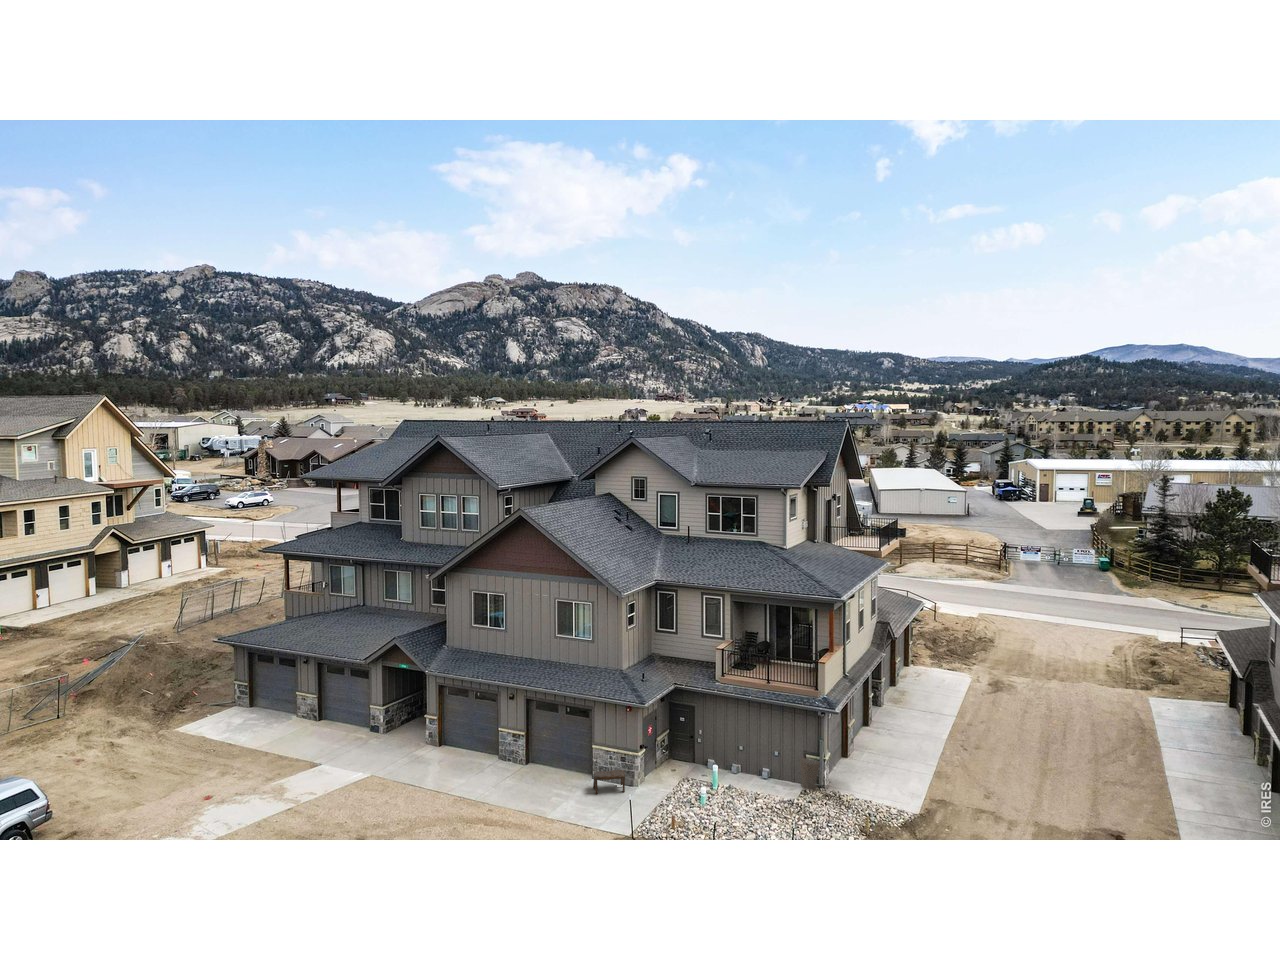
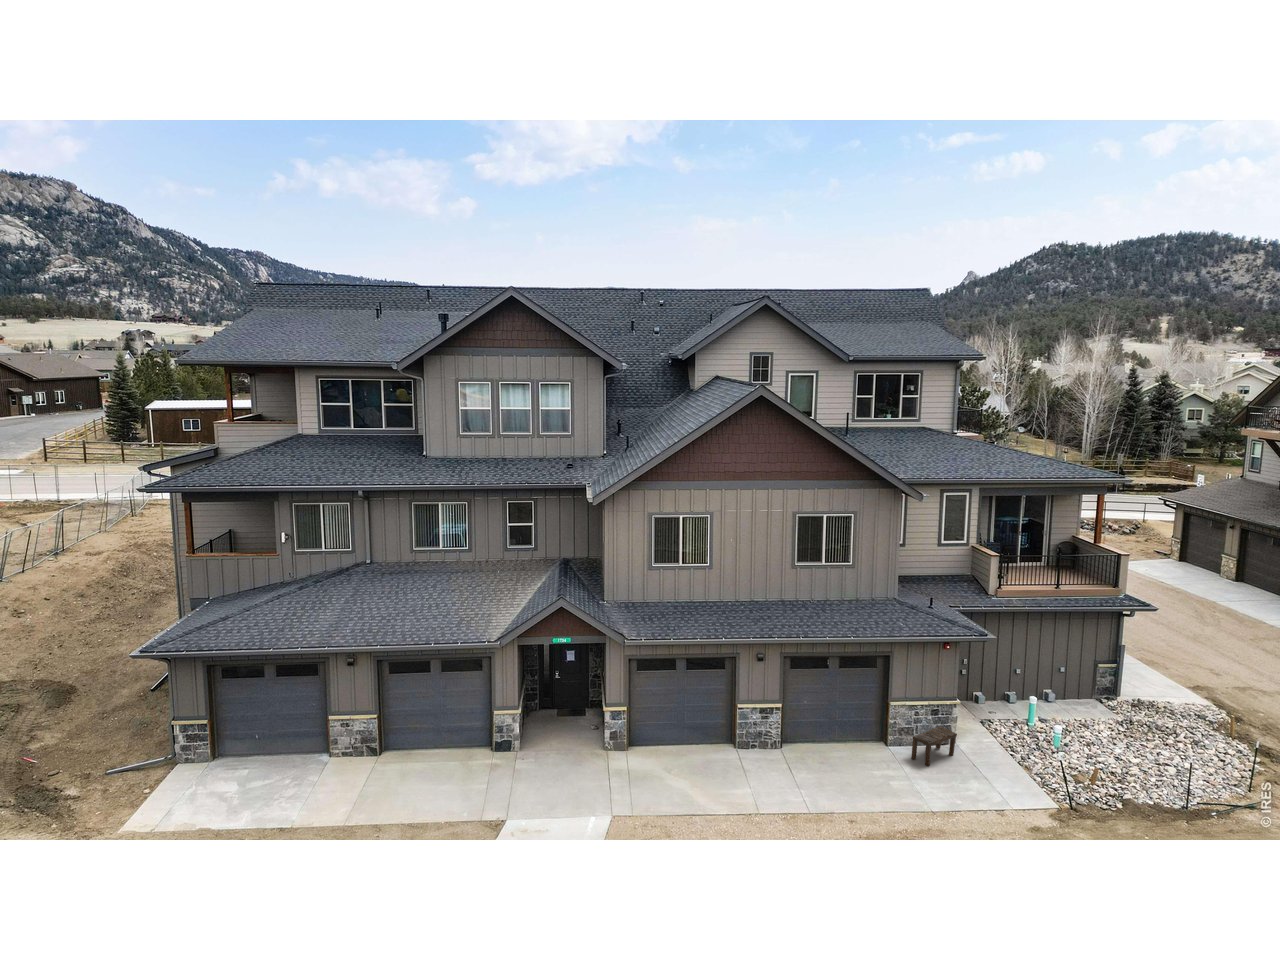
trash can: present [800,758,820,791] -> none [1095,666,1124,707]

